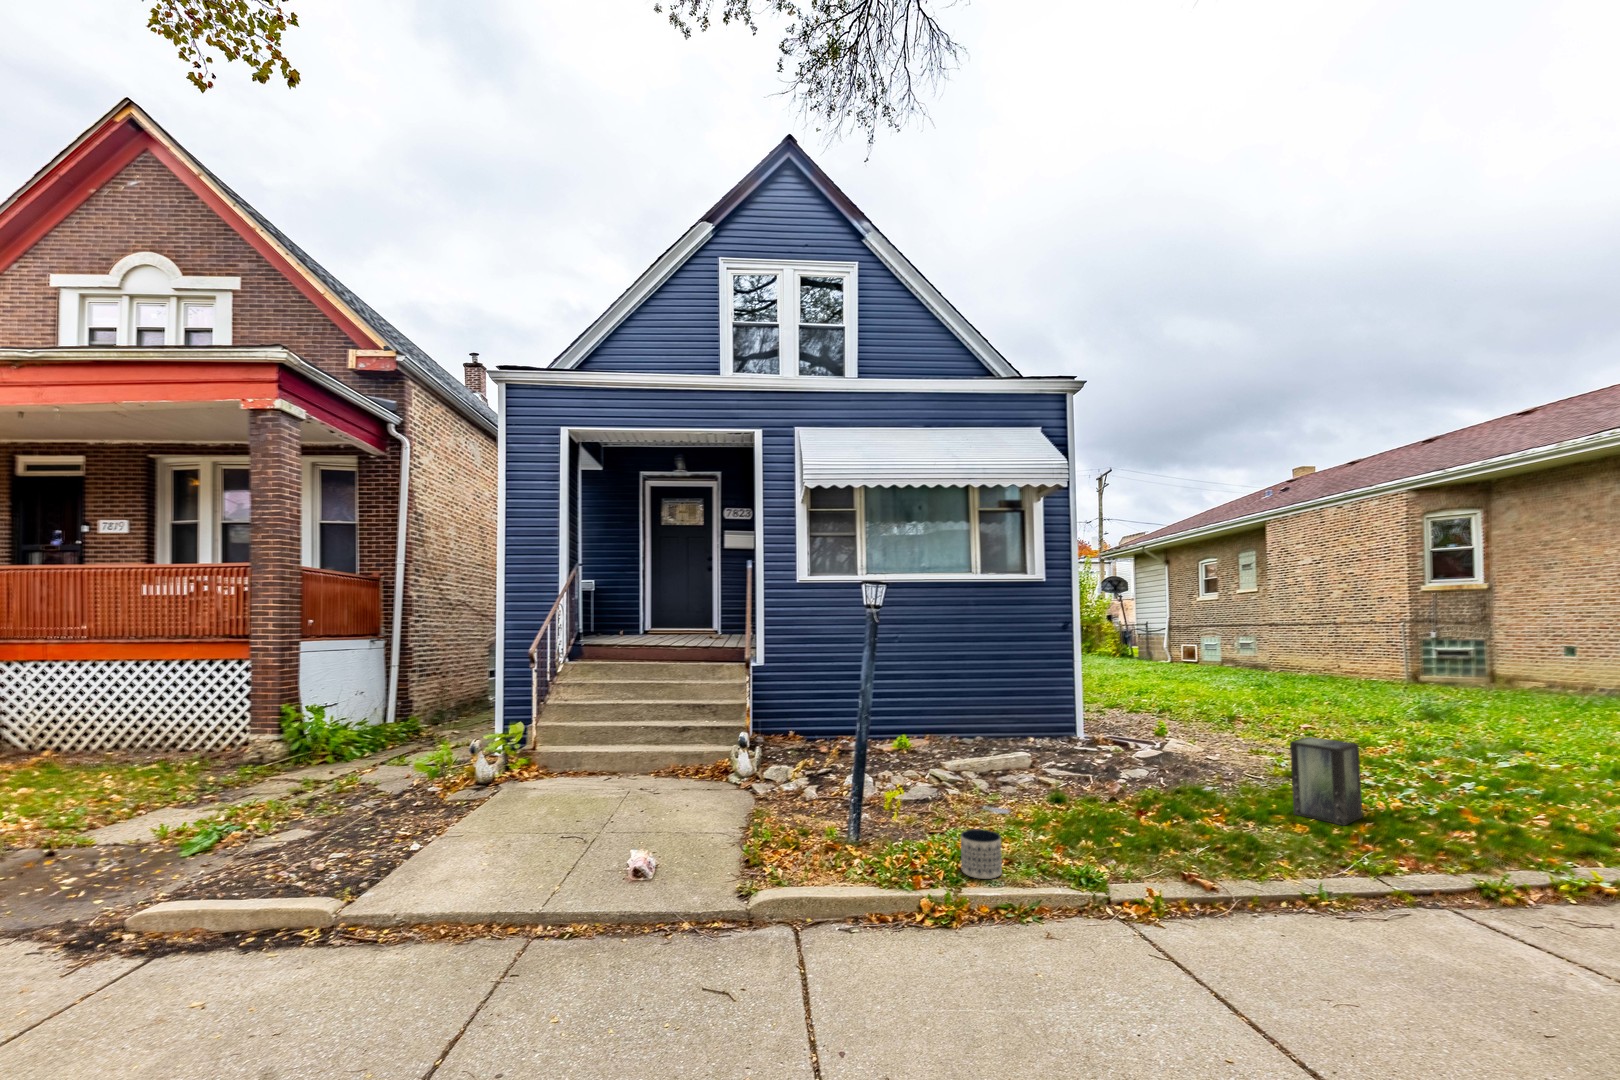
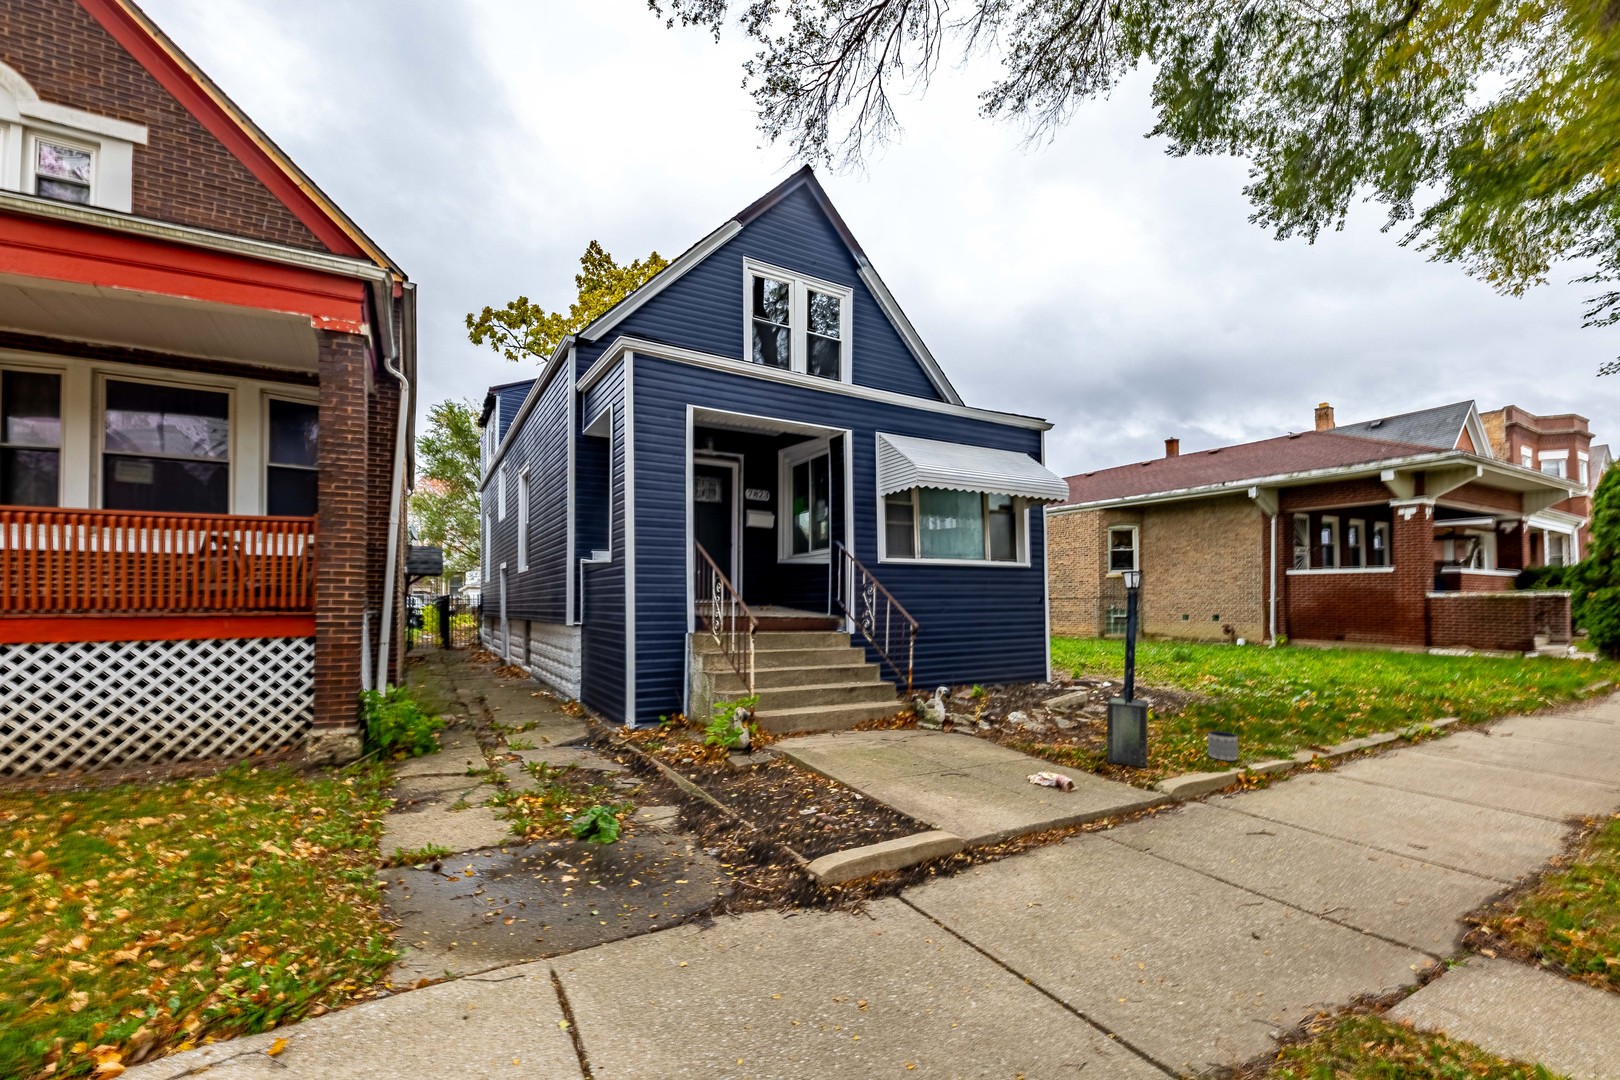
storage box: present [1290,737,1363,825] -> present [1107,697,1148,767]

